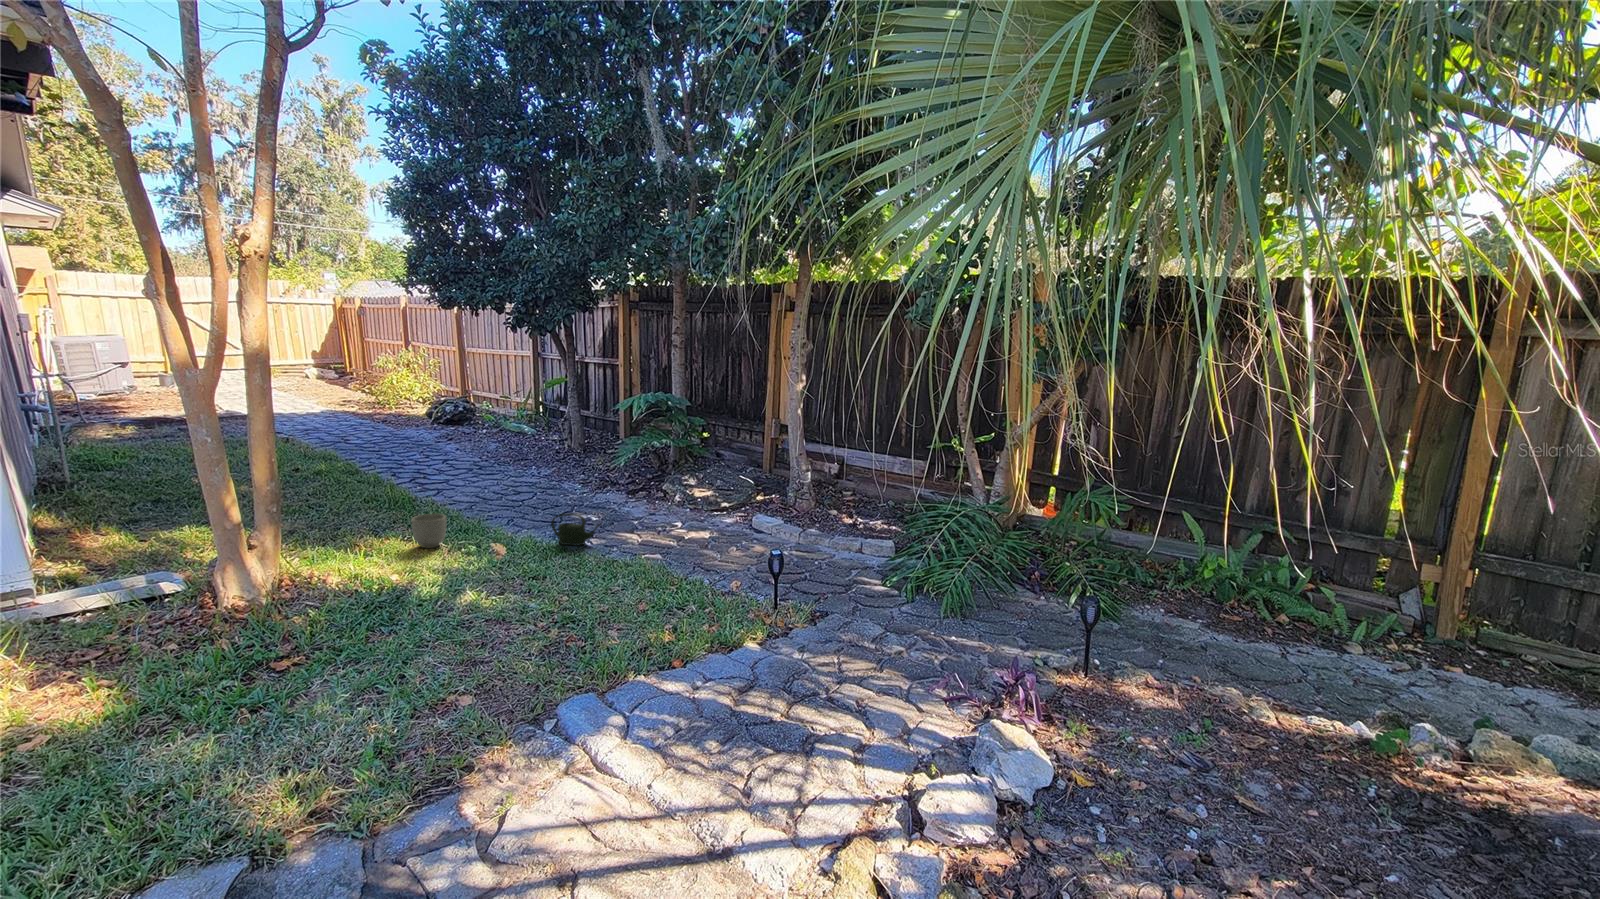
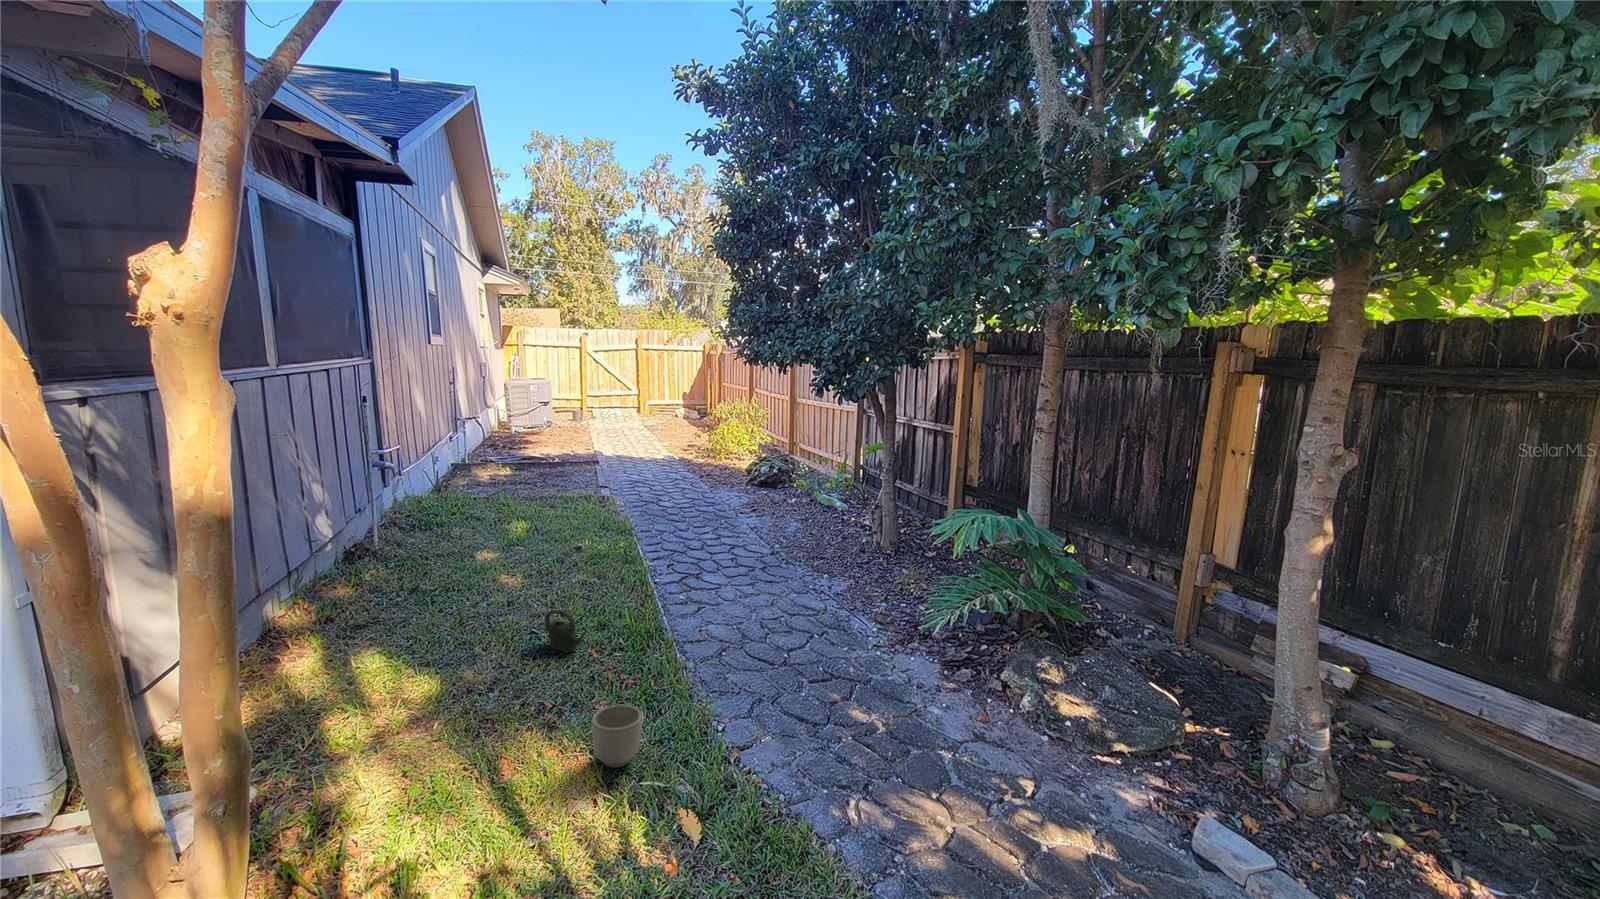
watering can: present [551,513,602,546] -> present [545,610,588,653]

